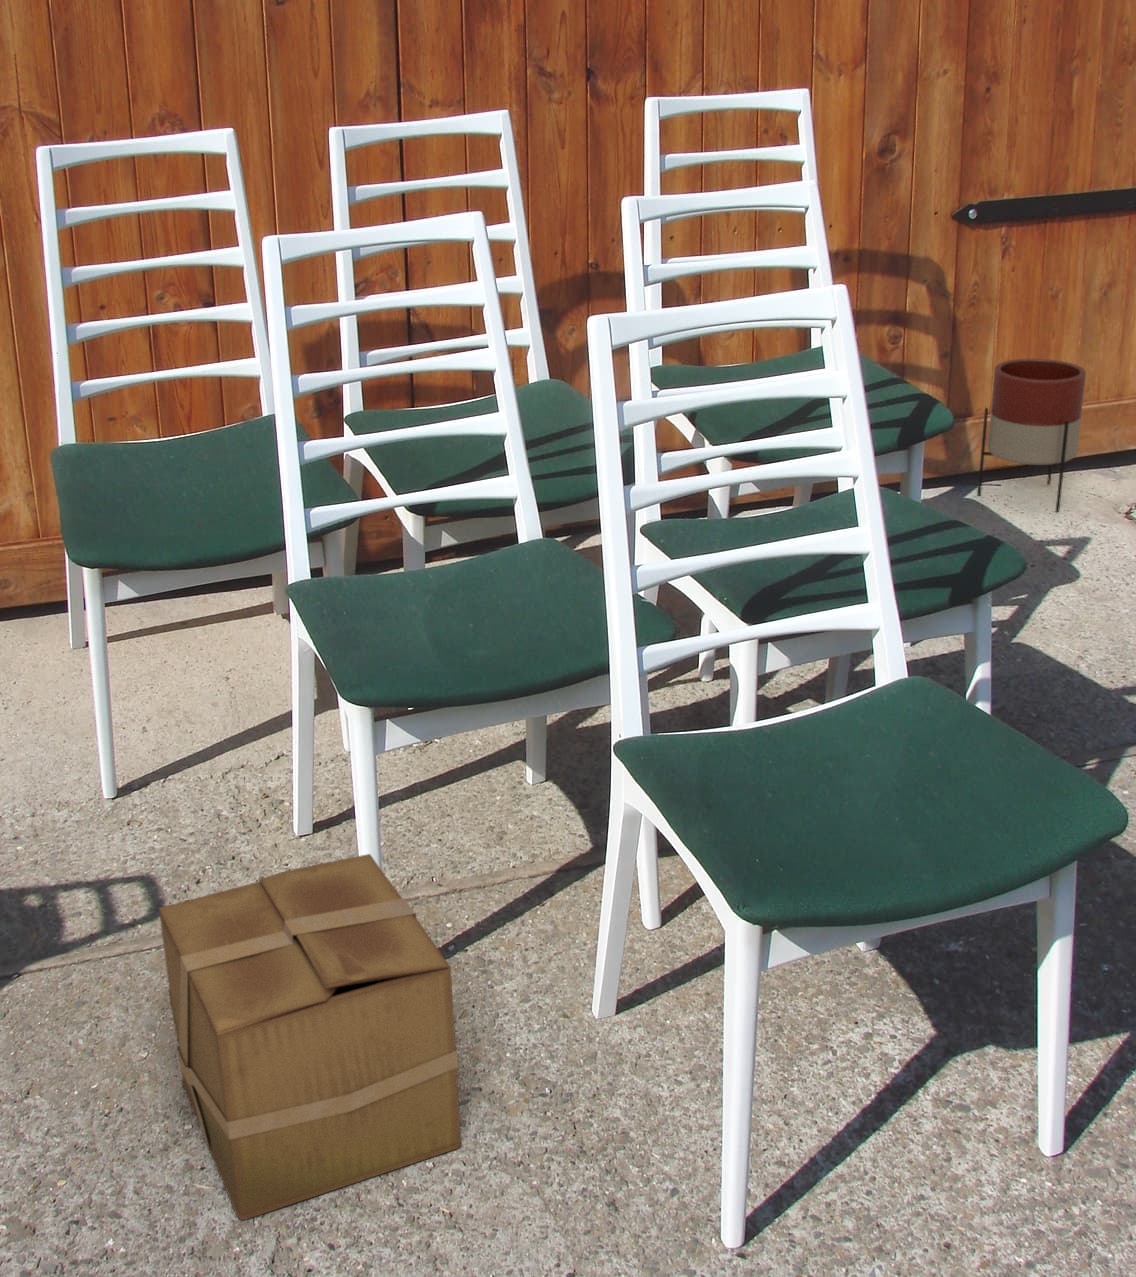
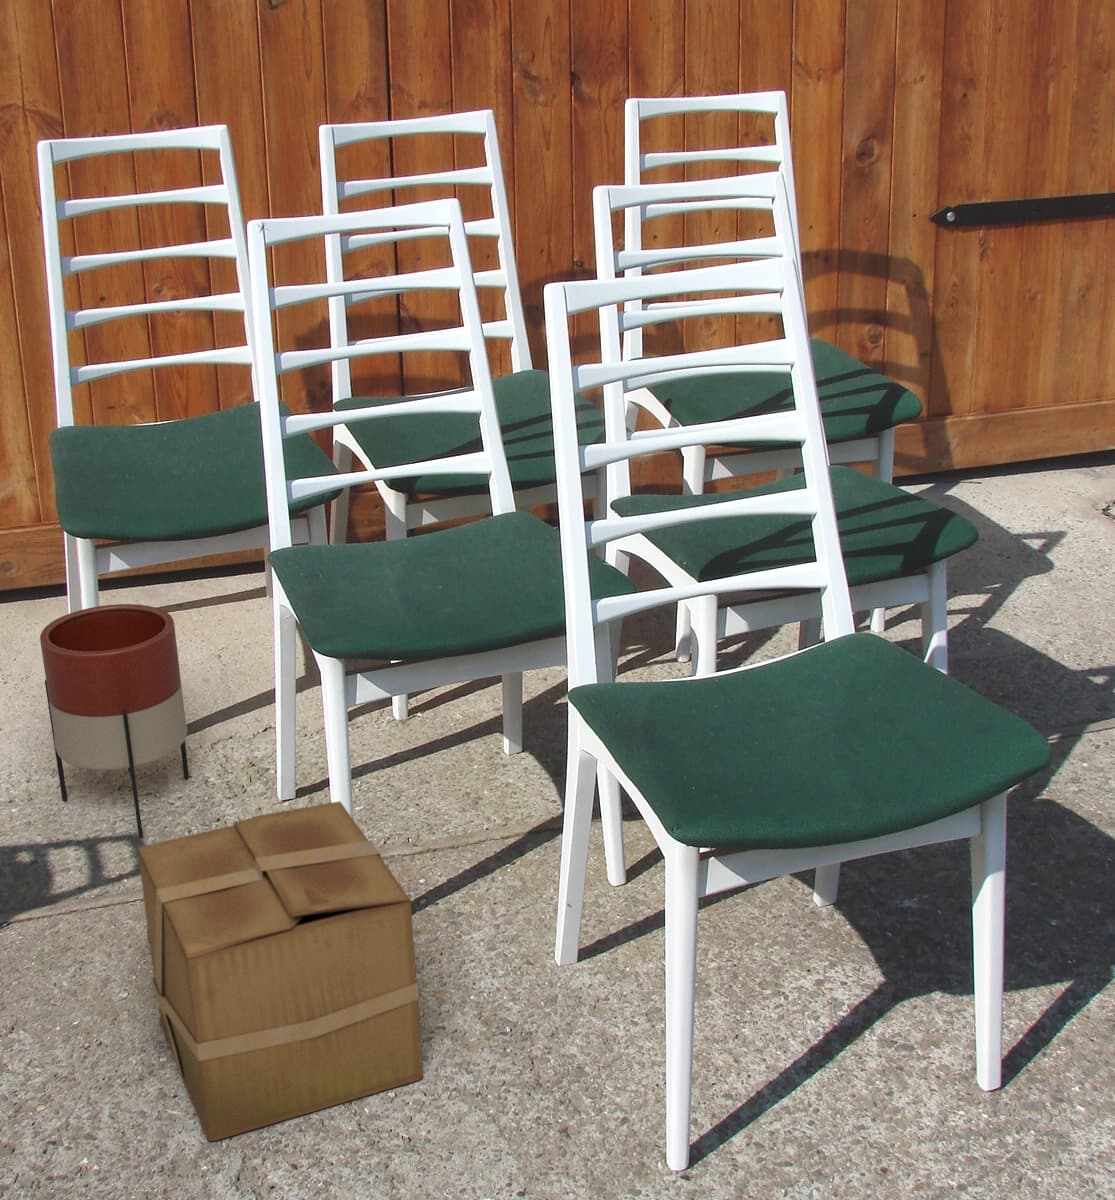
planter: present [978,359,1086,512] -> present [40,604,189,837]

